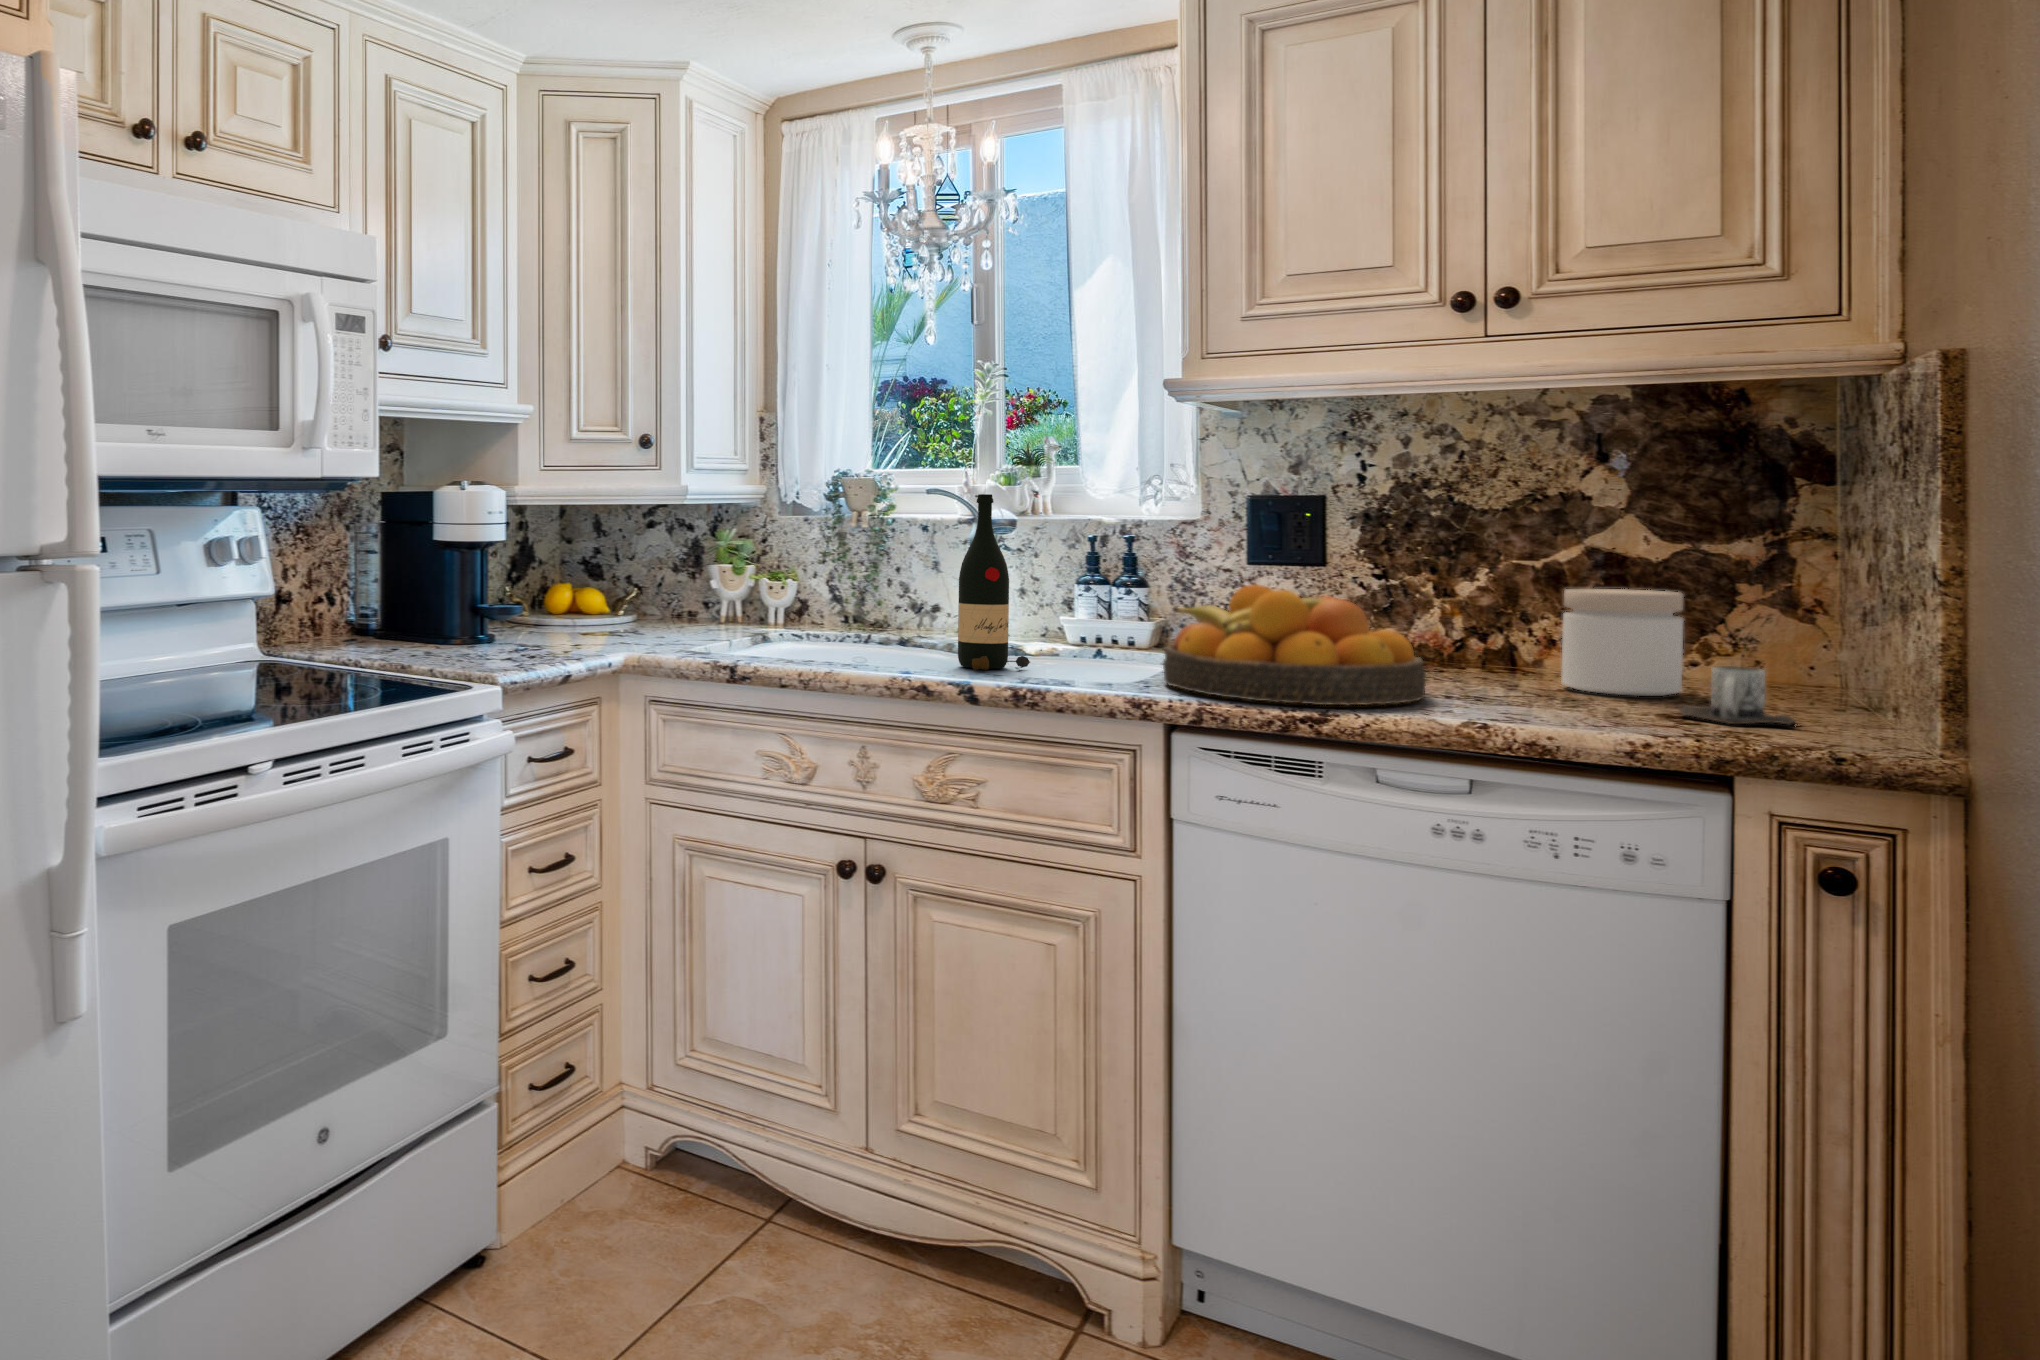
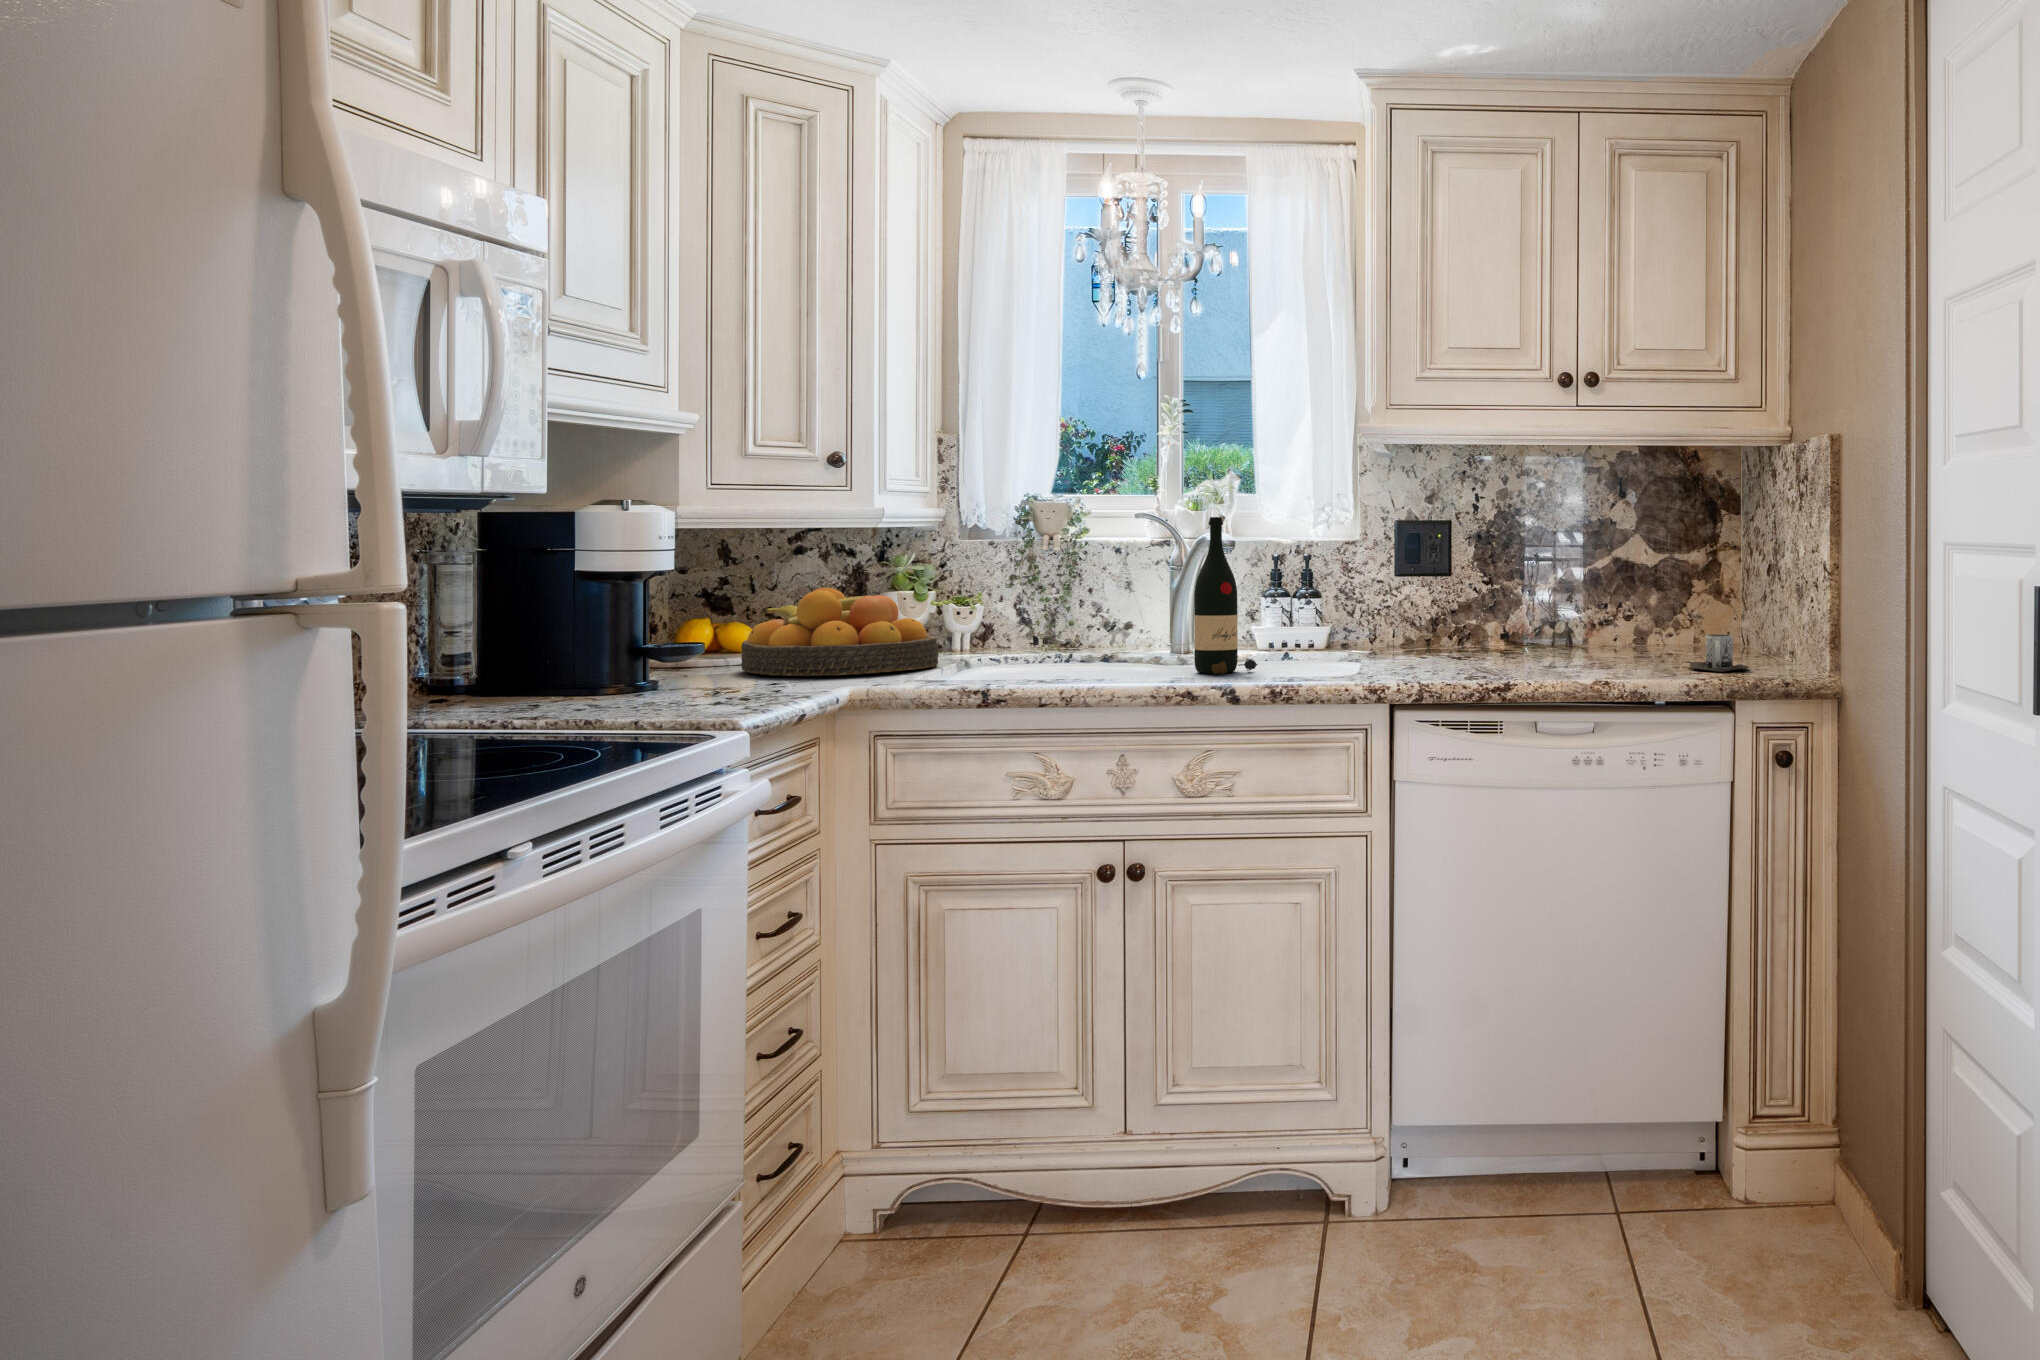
fruit bowl: present [1163,584,1426,705] -> present [741,588,938,676]
jar: present [1561,589,1684,696] -> none [1612,587,1678,660]

